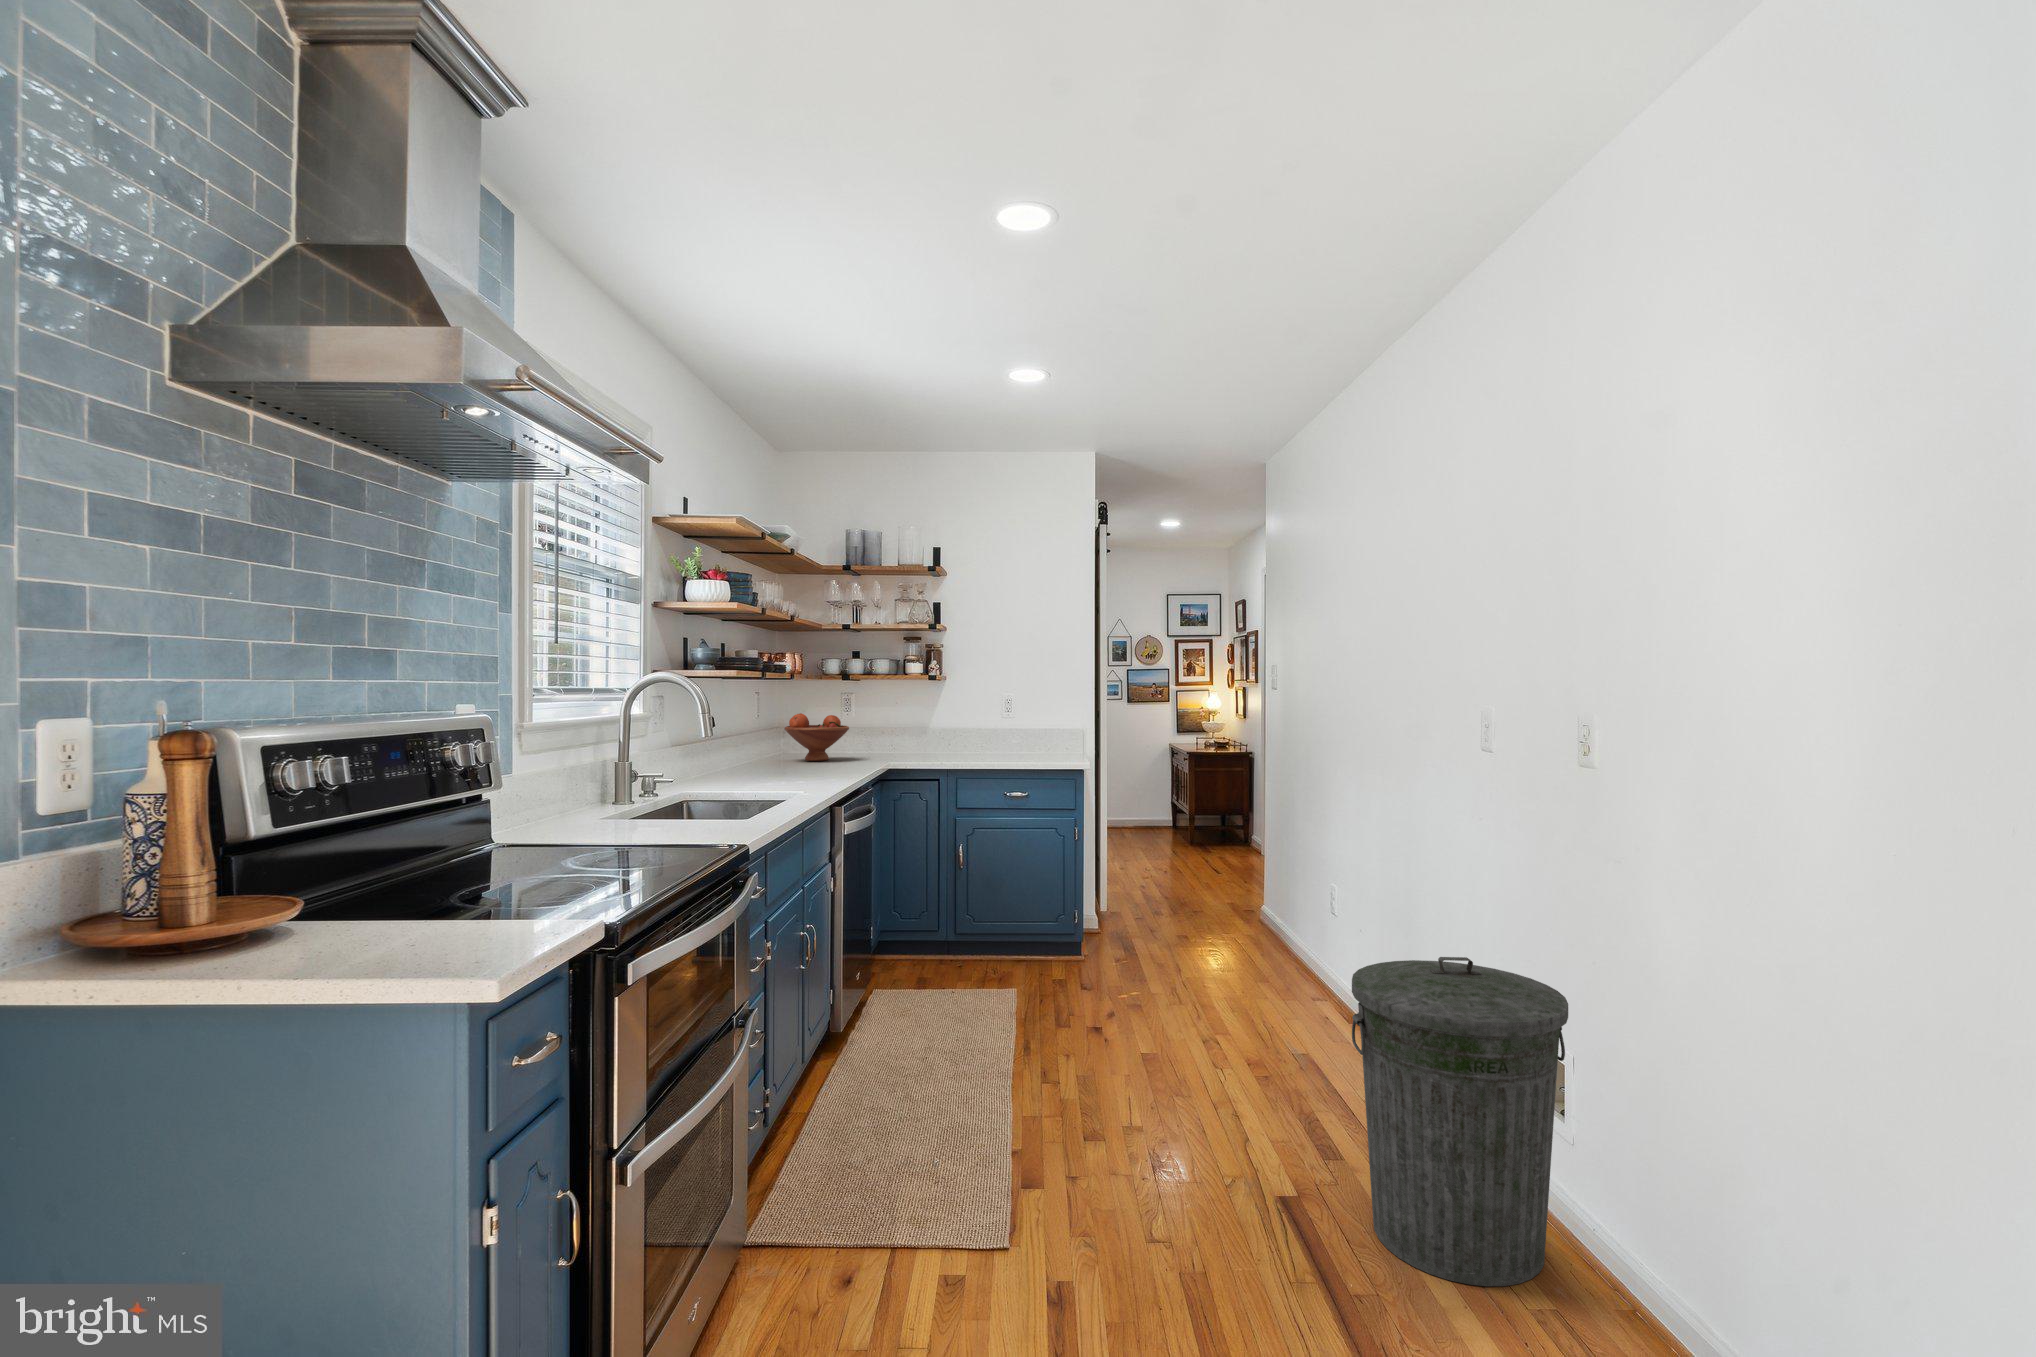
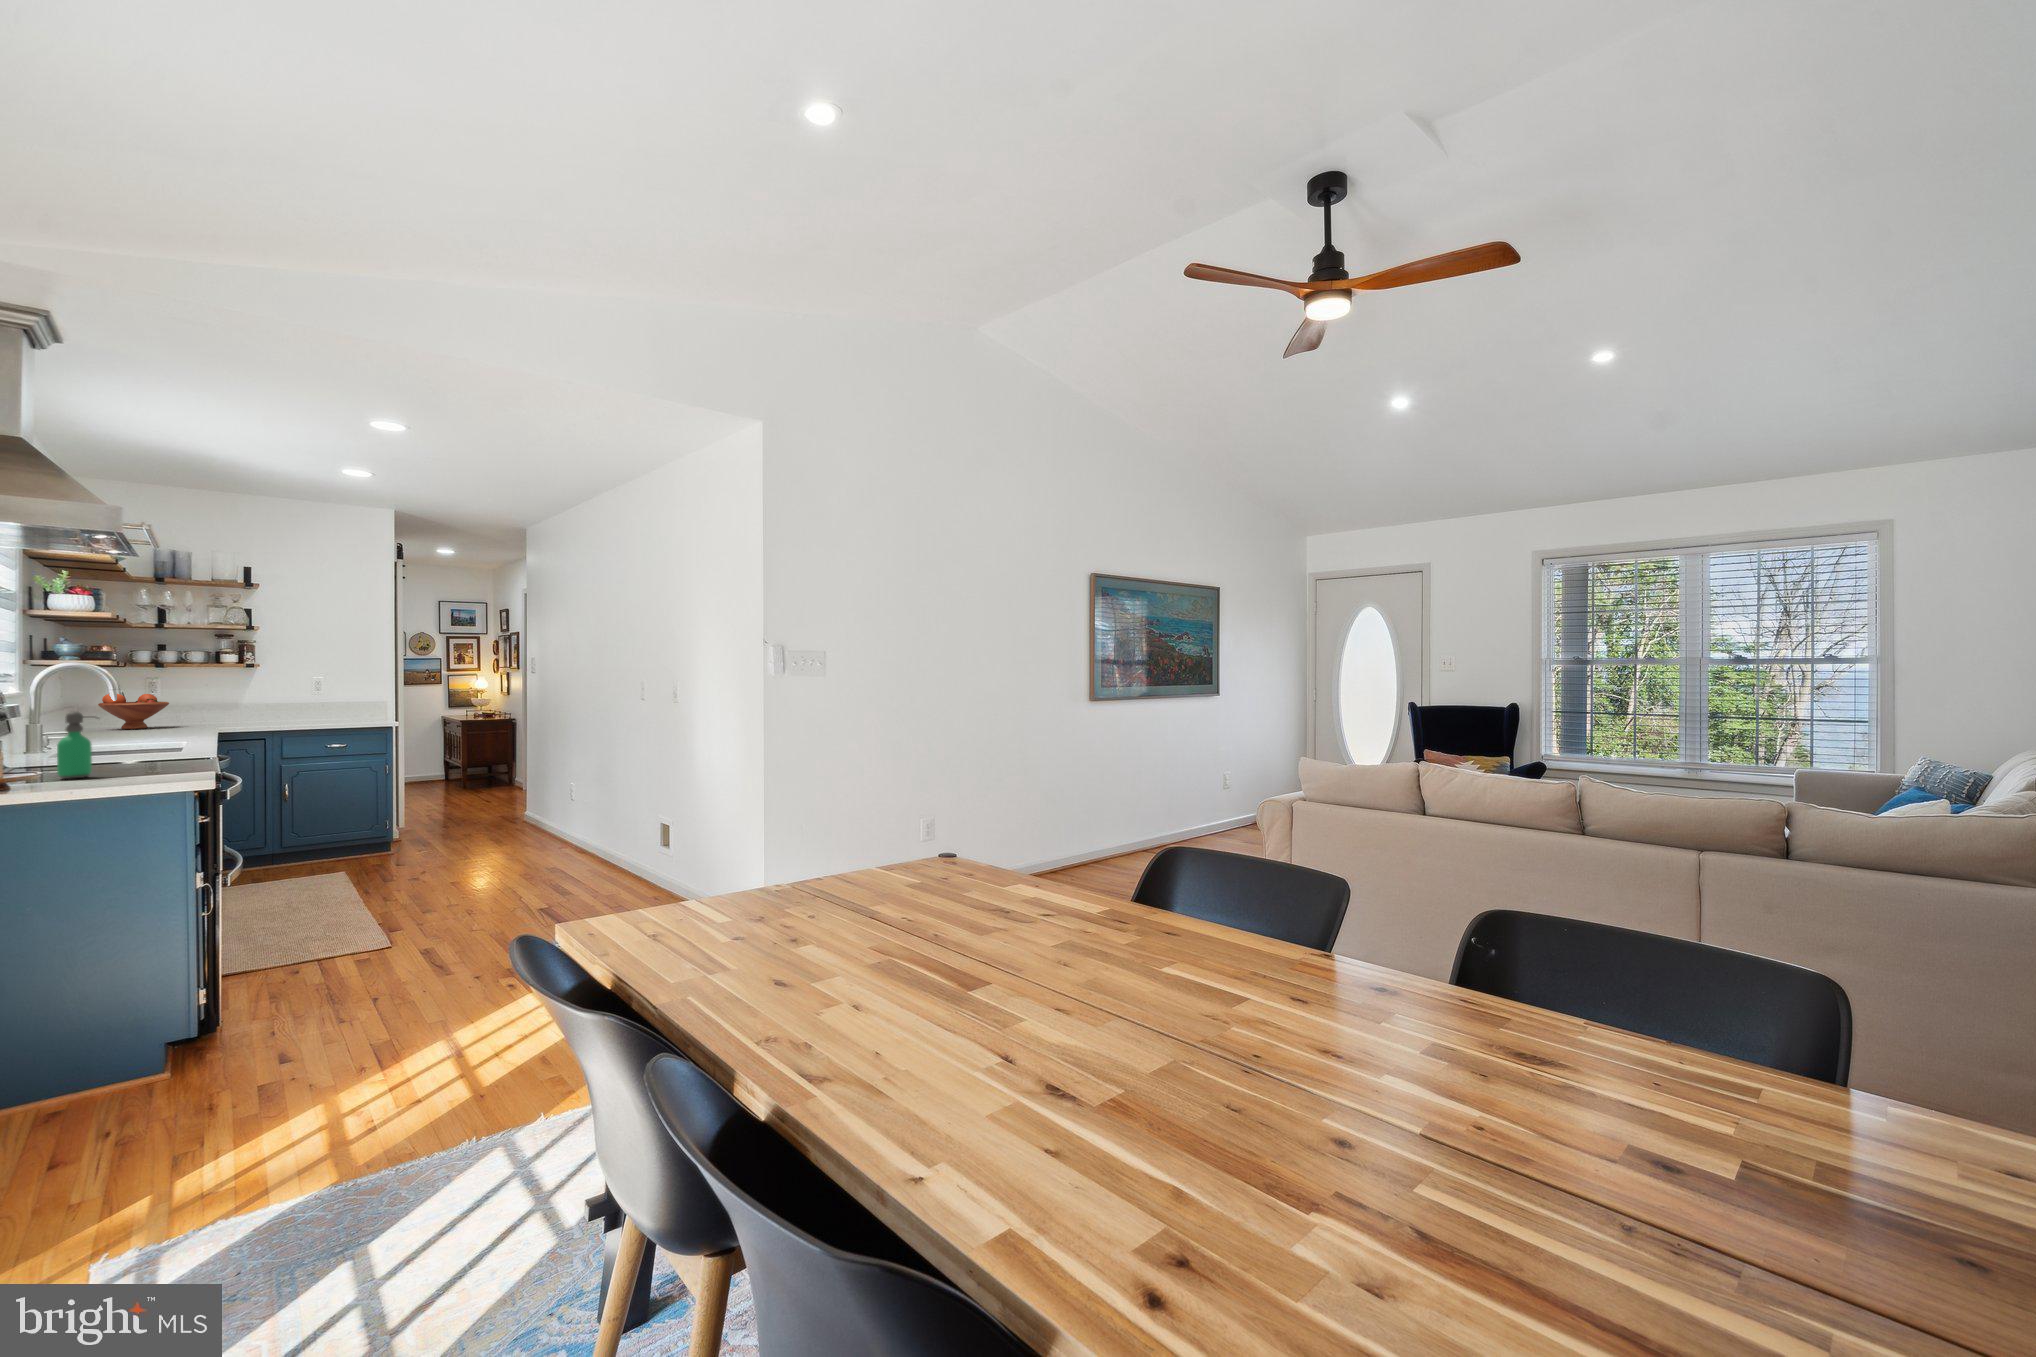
soap dispenser: none [245,792,318,960] -> present [57,712,98,779]
trash can: present [1352,957,1568,1286] -> none [567,778,655,899]

